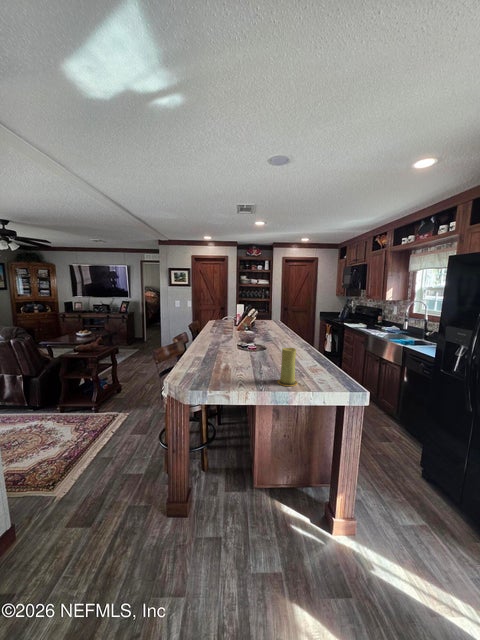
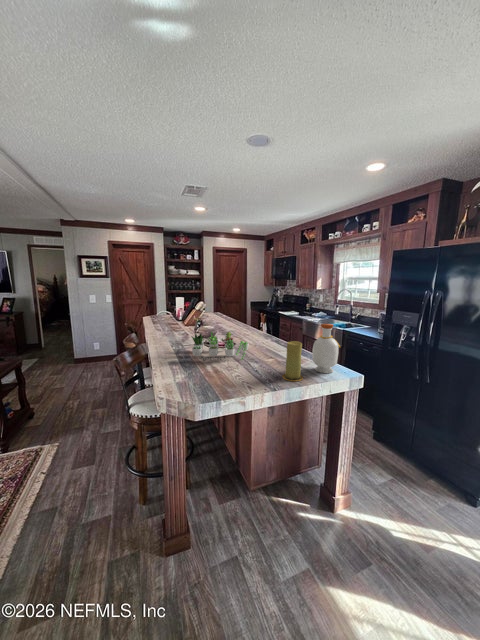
succulent plant: none [211,333,266,362] -> present [192,332,249,361]
bottle: none [315,333,344,384] -> present [312,324,340,373]

